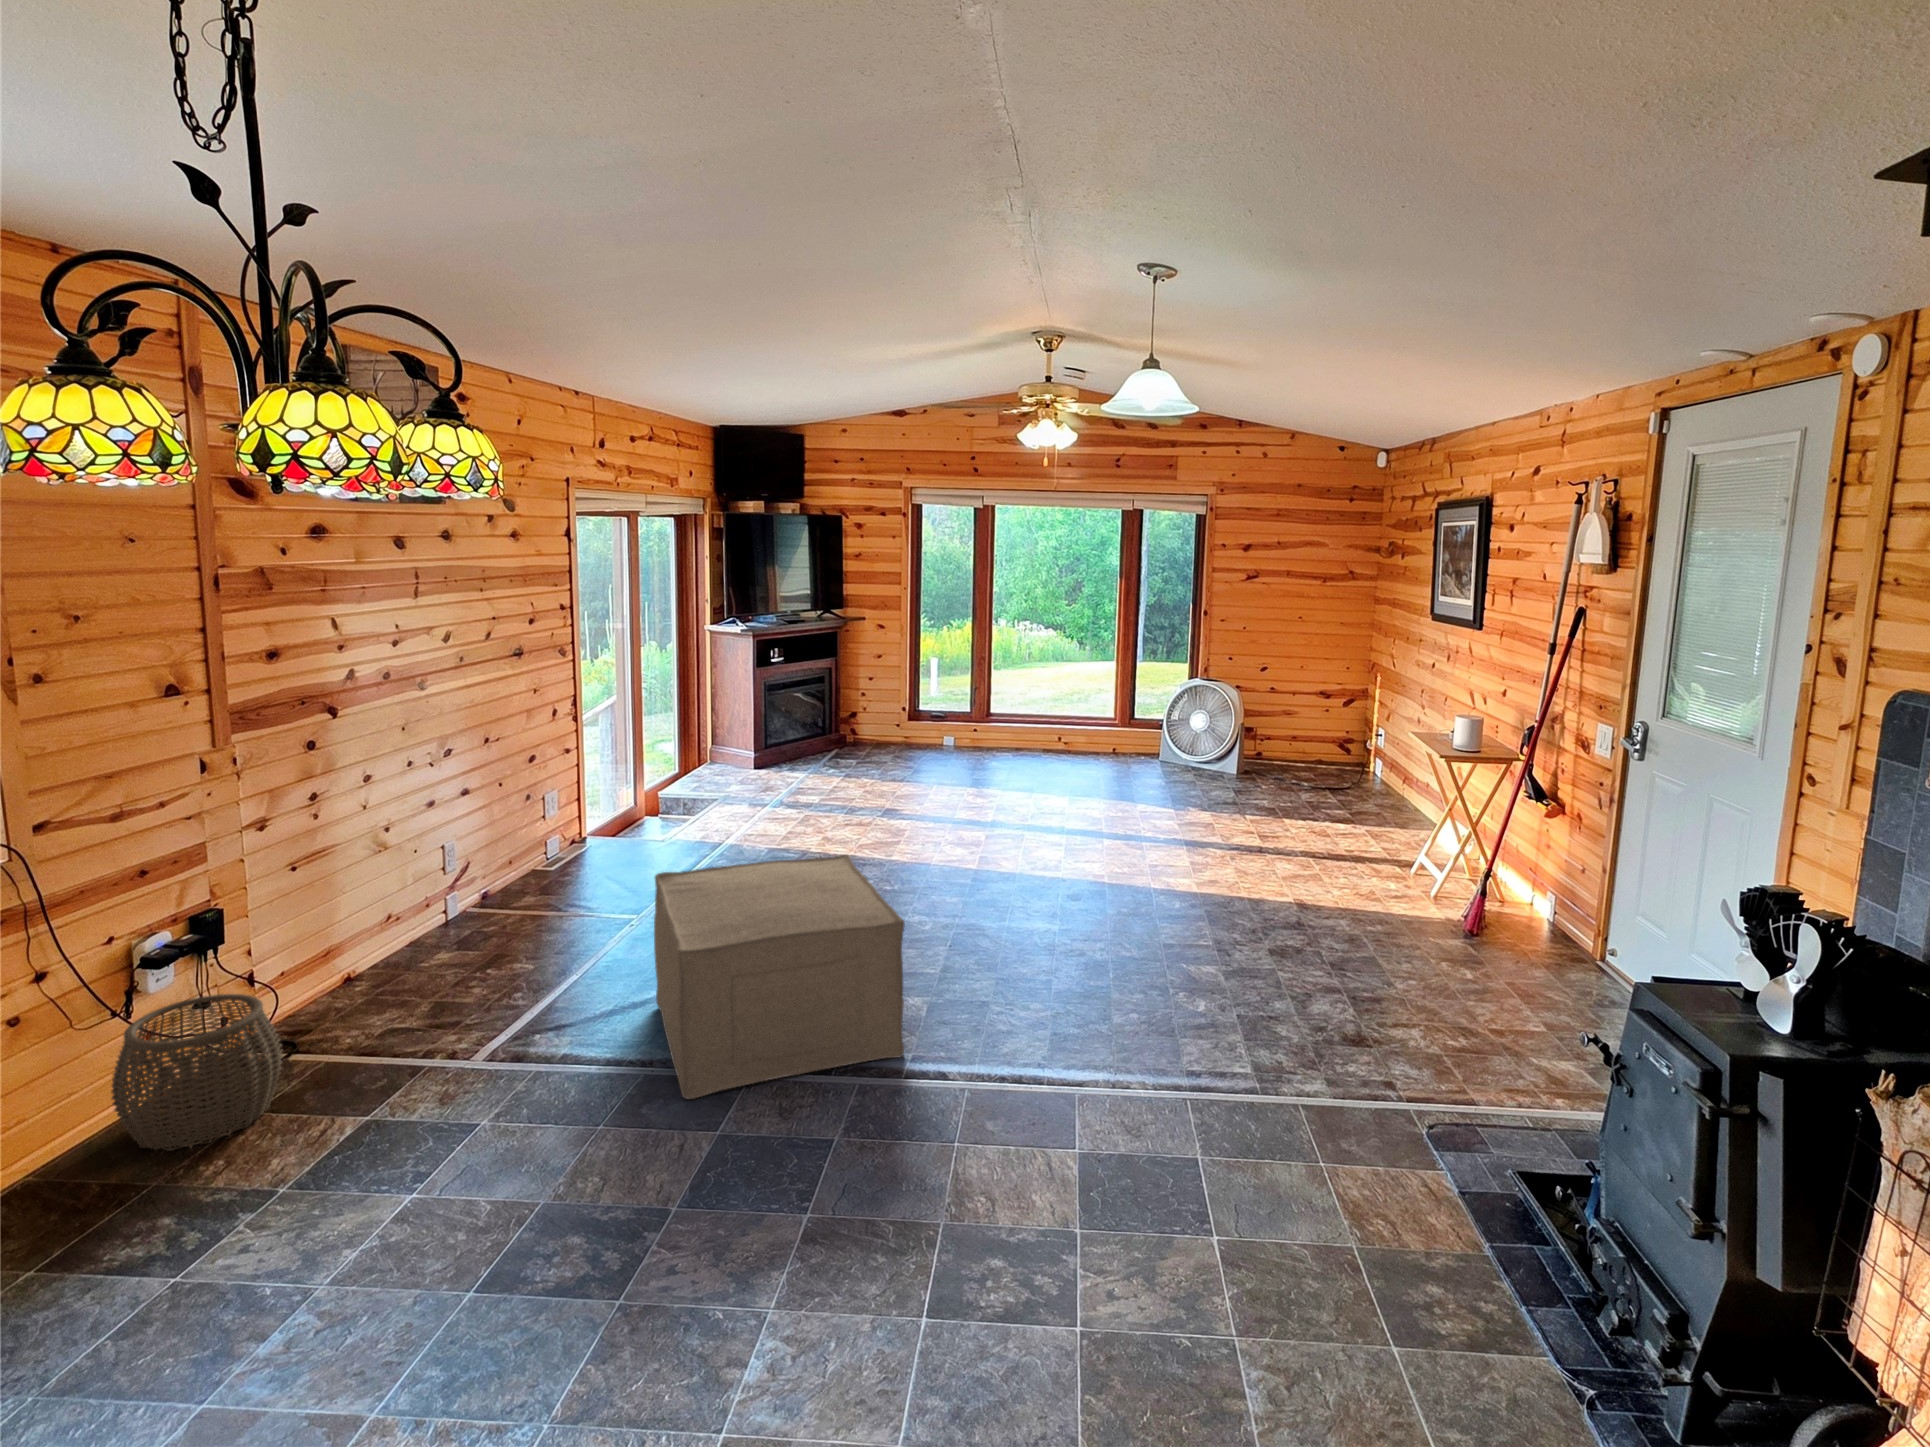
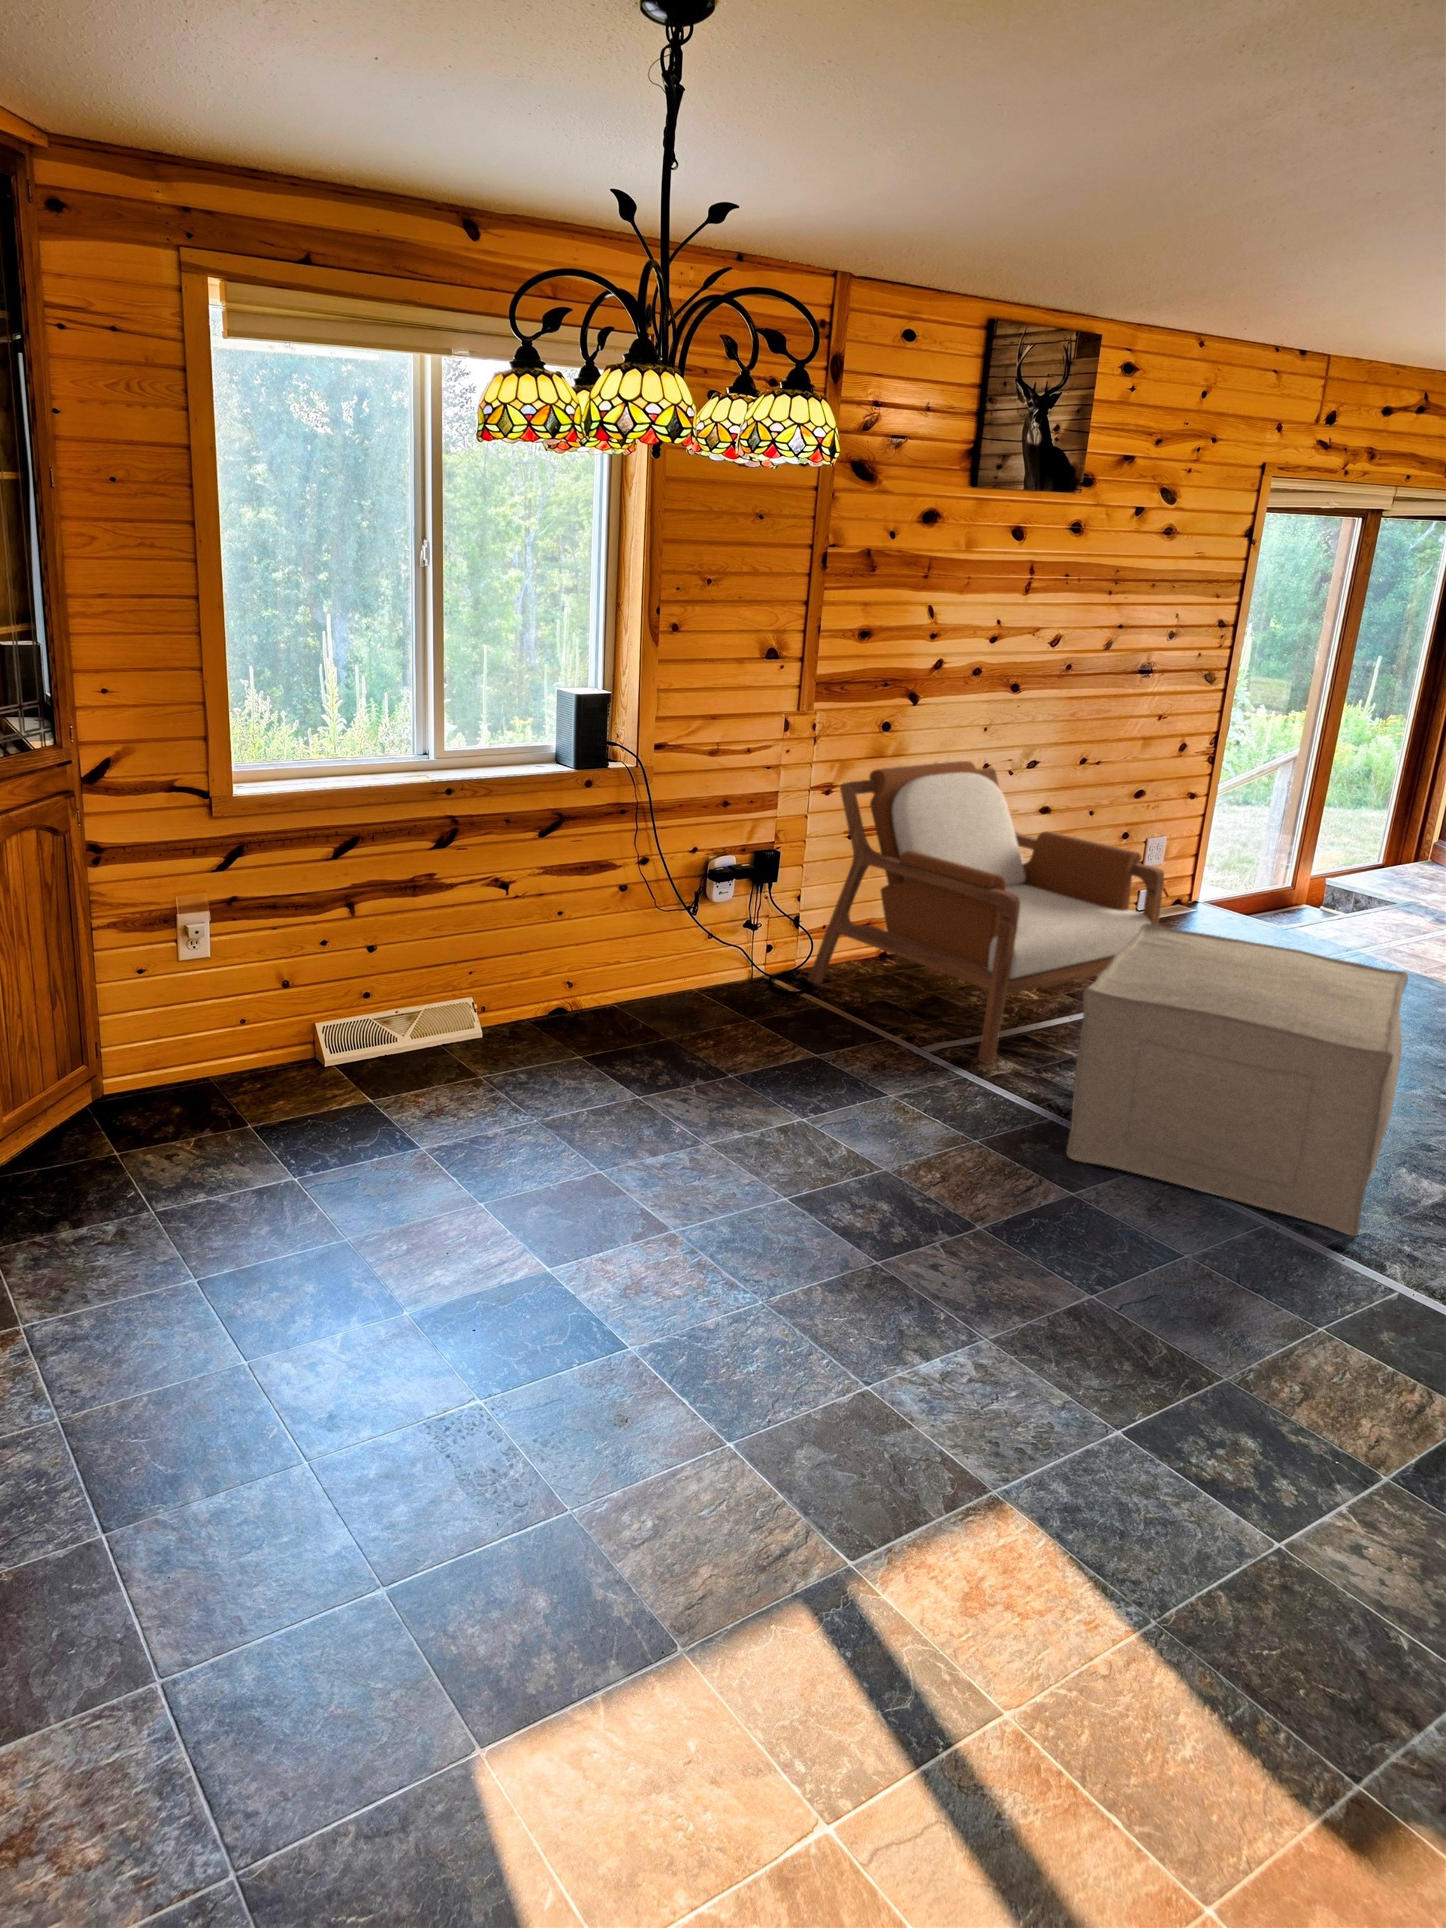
armchair: none [274,763,634,1046] -> present [808,761,1164,1064]
woven basket: present [111,994,283,1151] -> none [677,913,787,1029]

